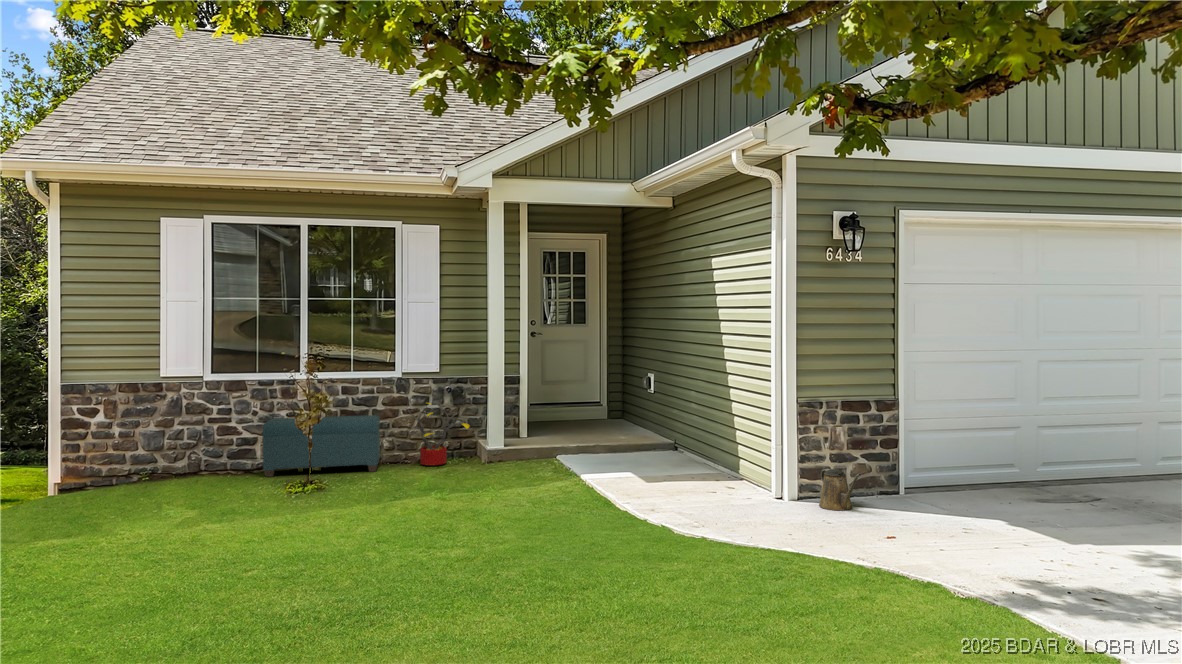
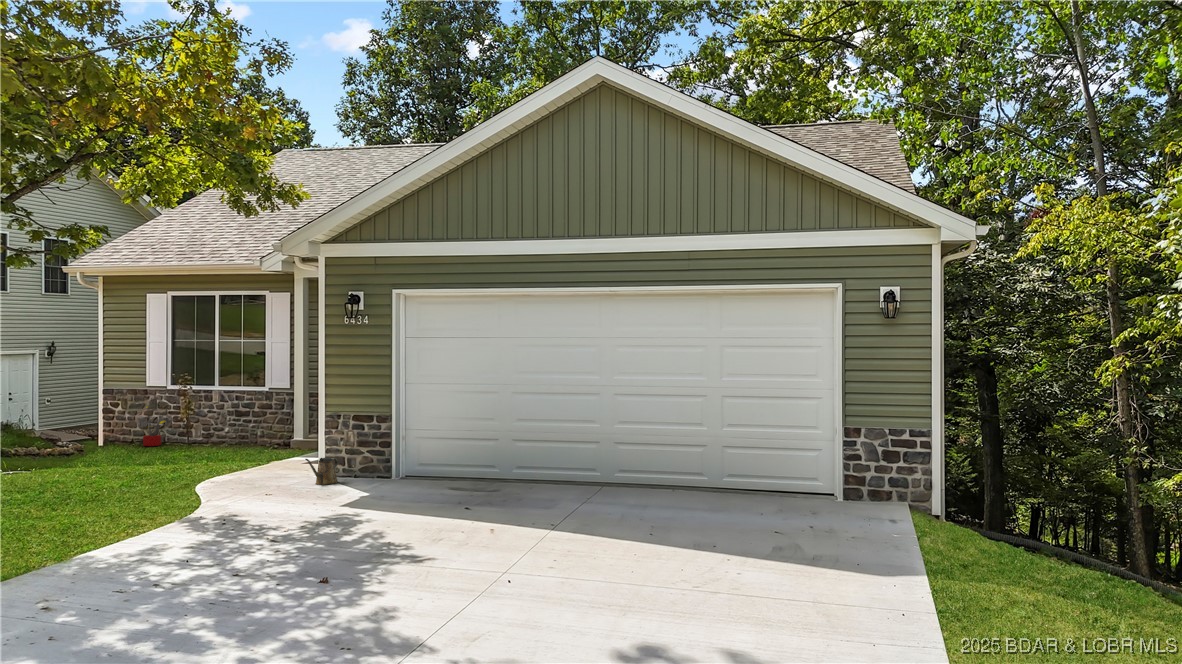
decorative plant: present [409,403,470,465] -> present [143,409,167,446]
bench: present [262,415,380,477] -> none [175,413,250,450]

